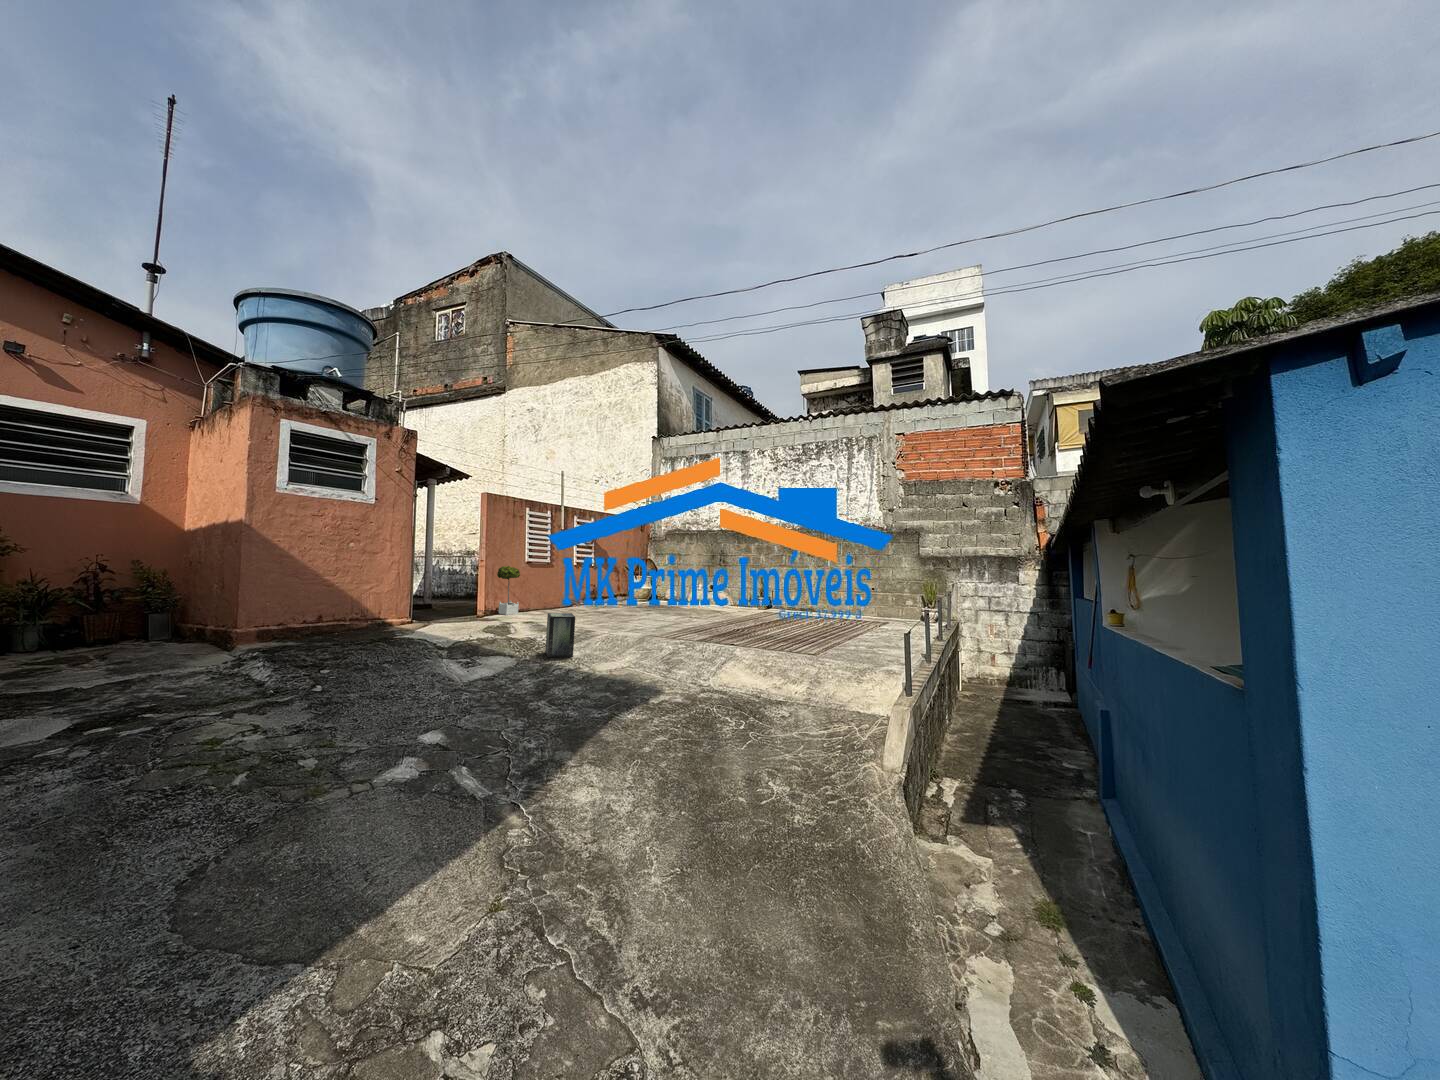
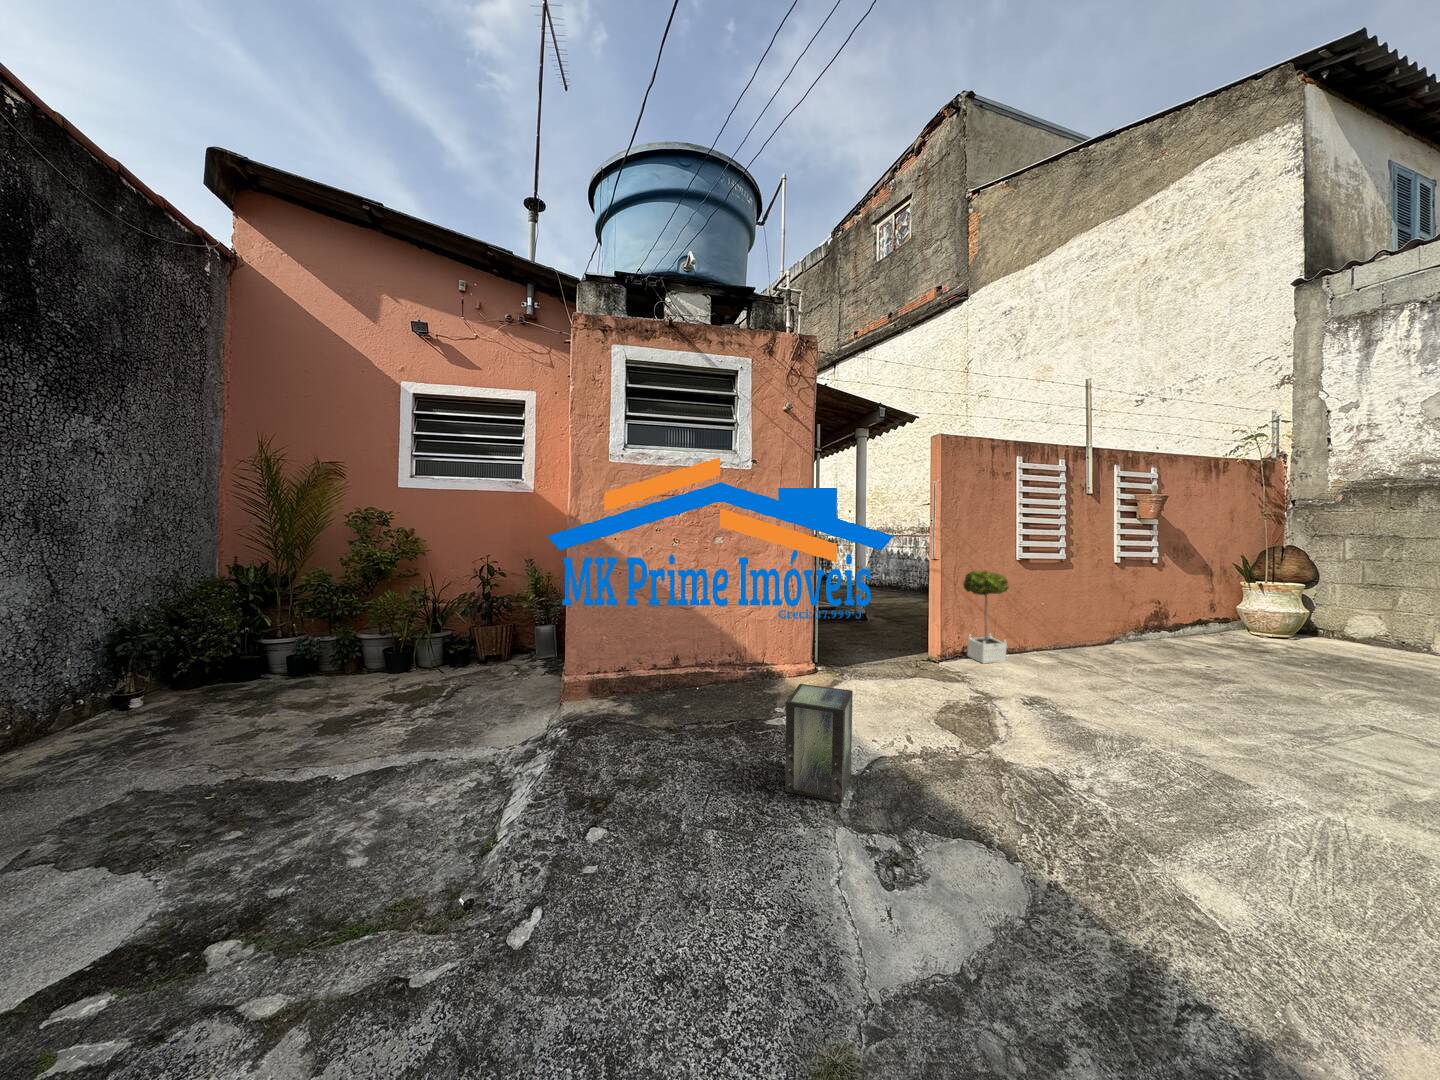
storage box: present [545,613,575,657] -> present [785,684,853,803]

